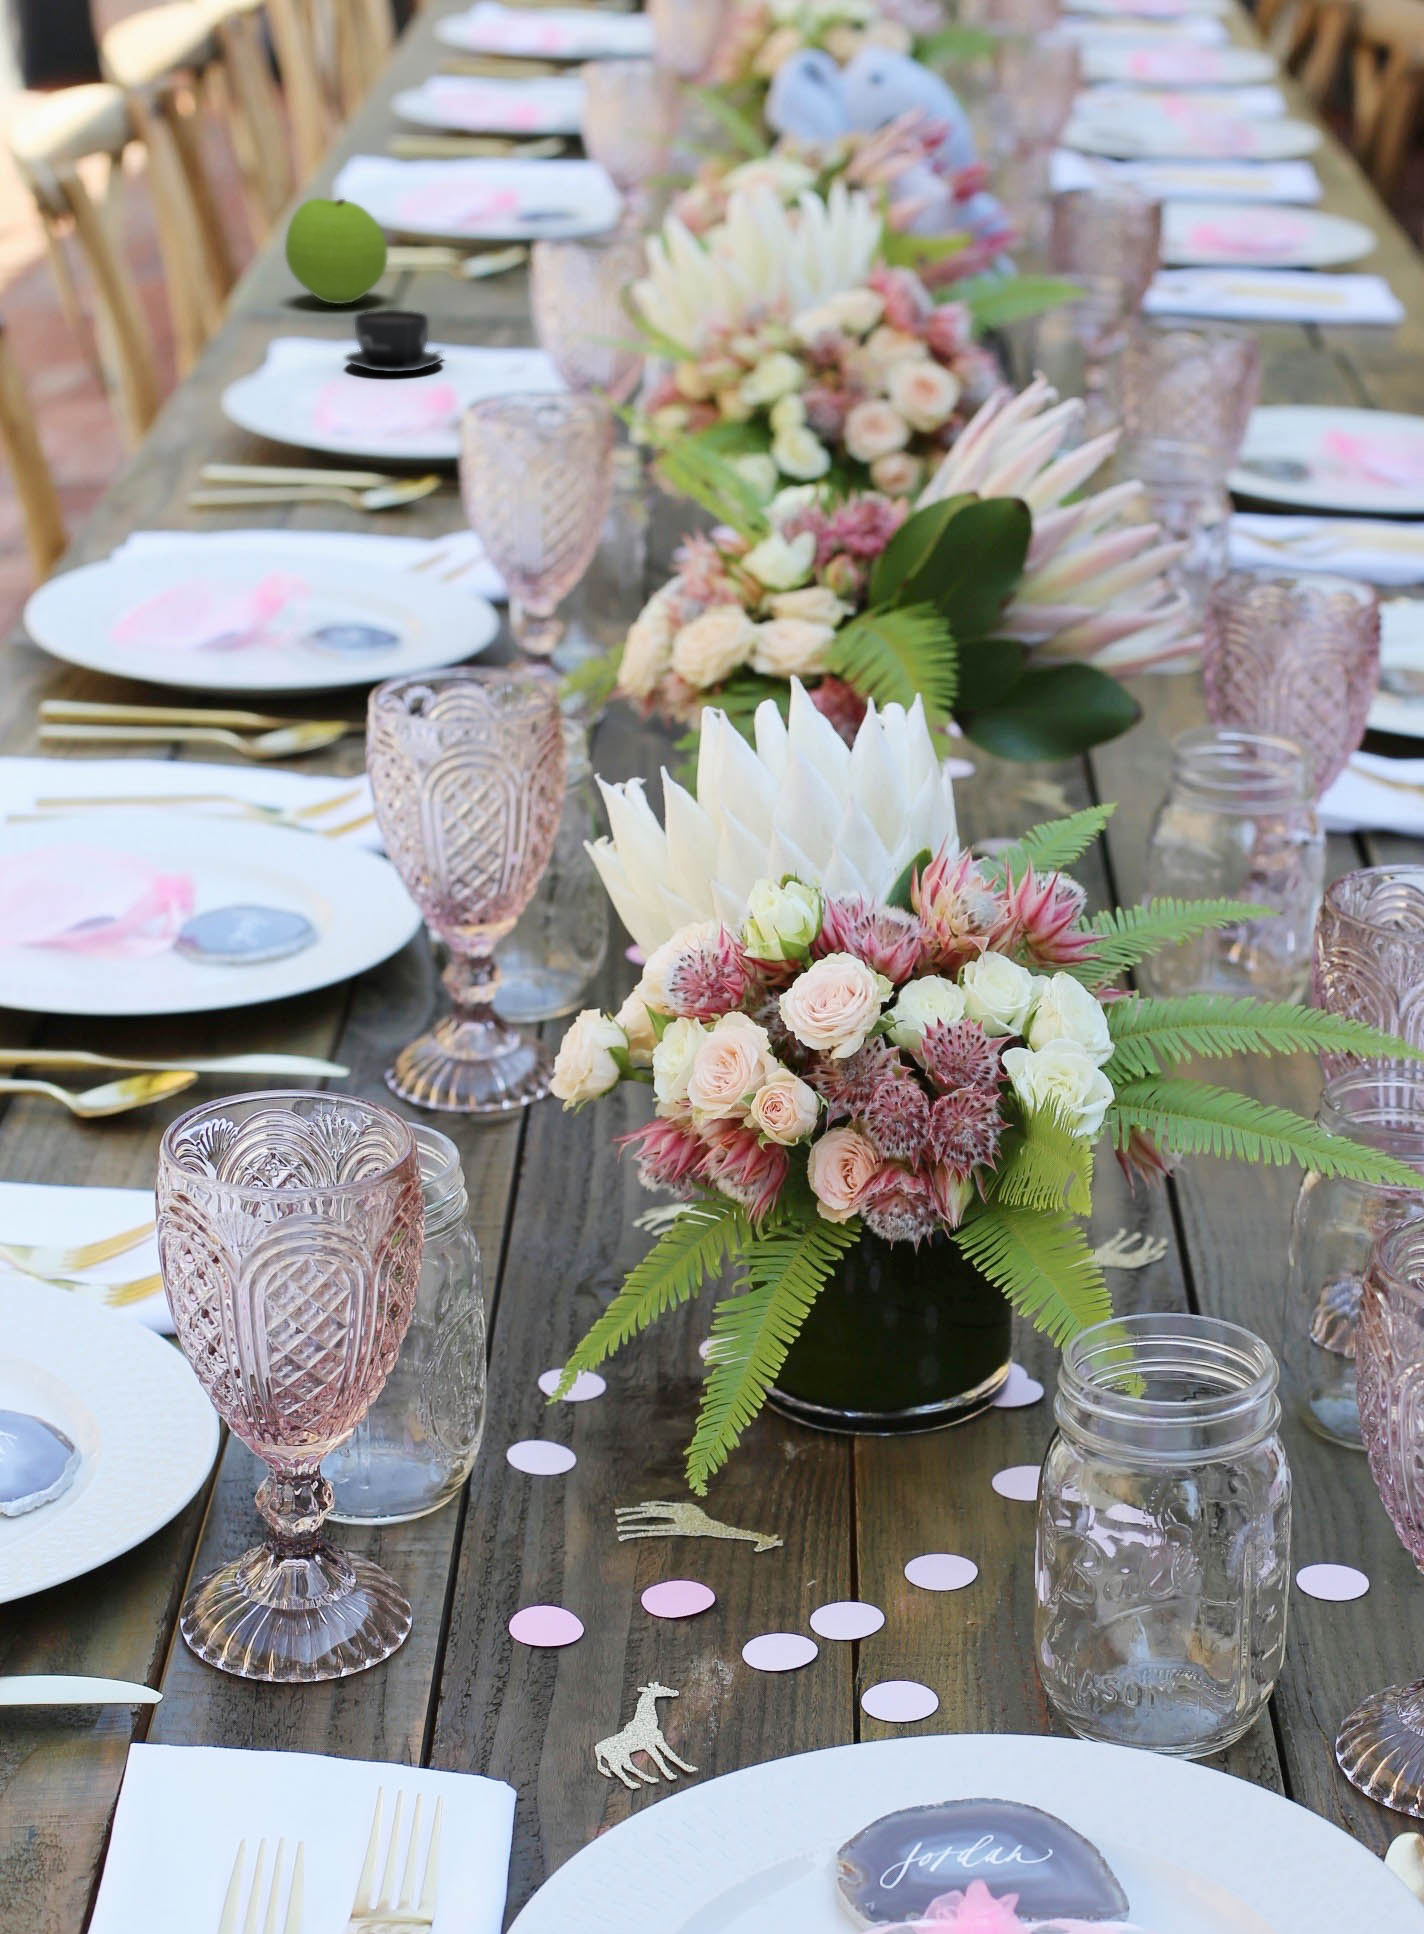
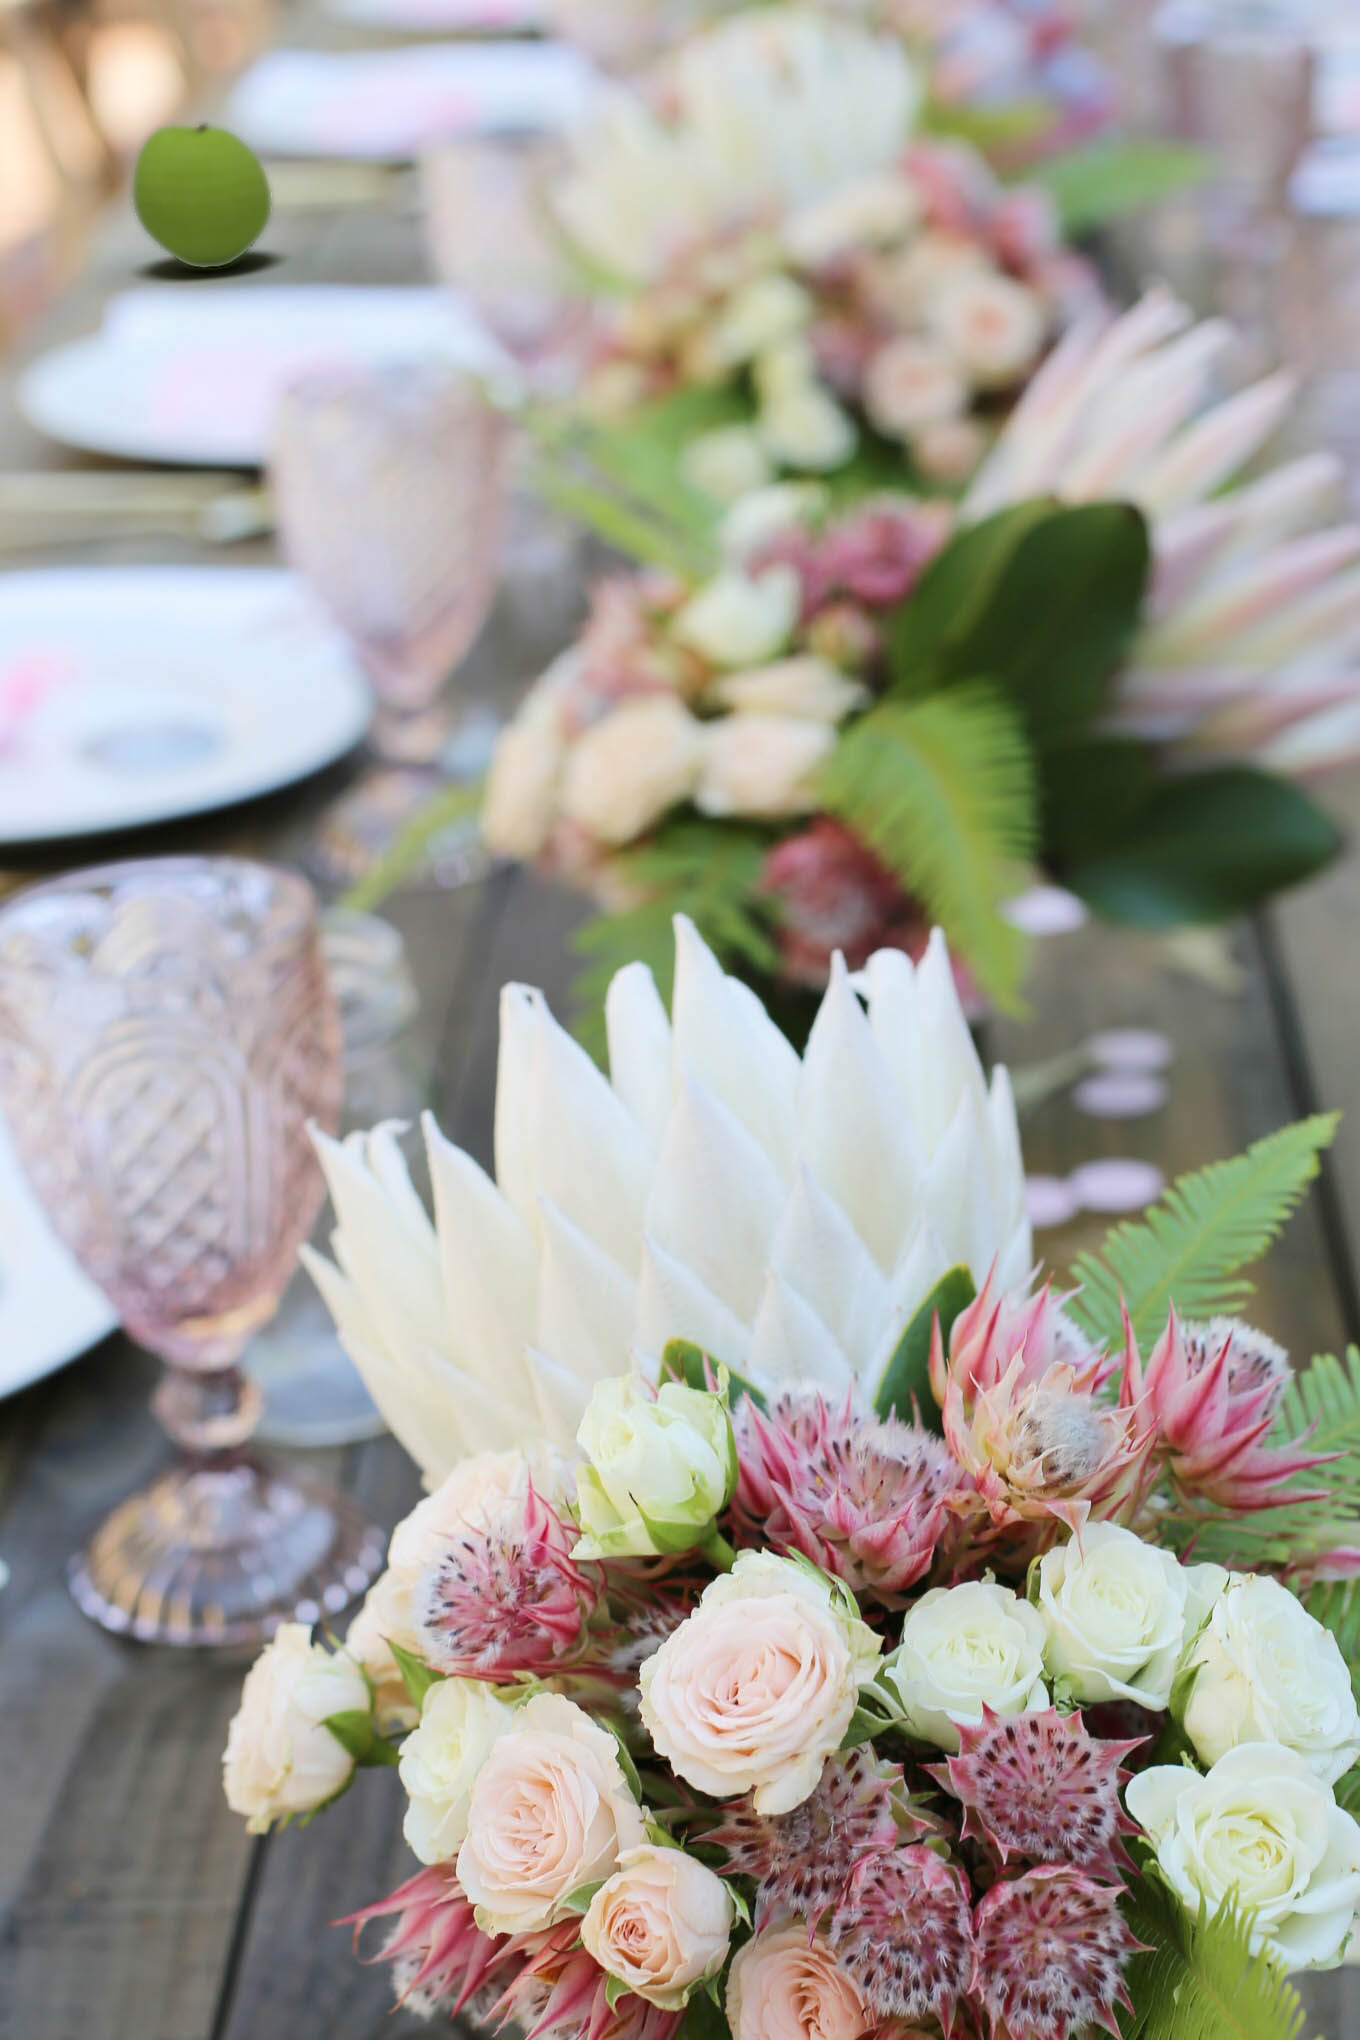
teacup: present [346,310,441,372] -> none [199,268,339,354]

